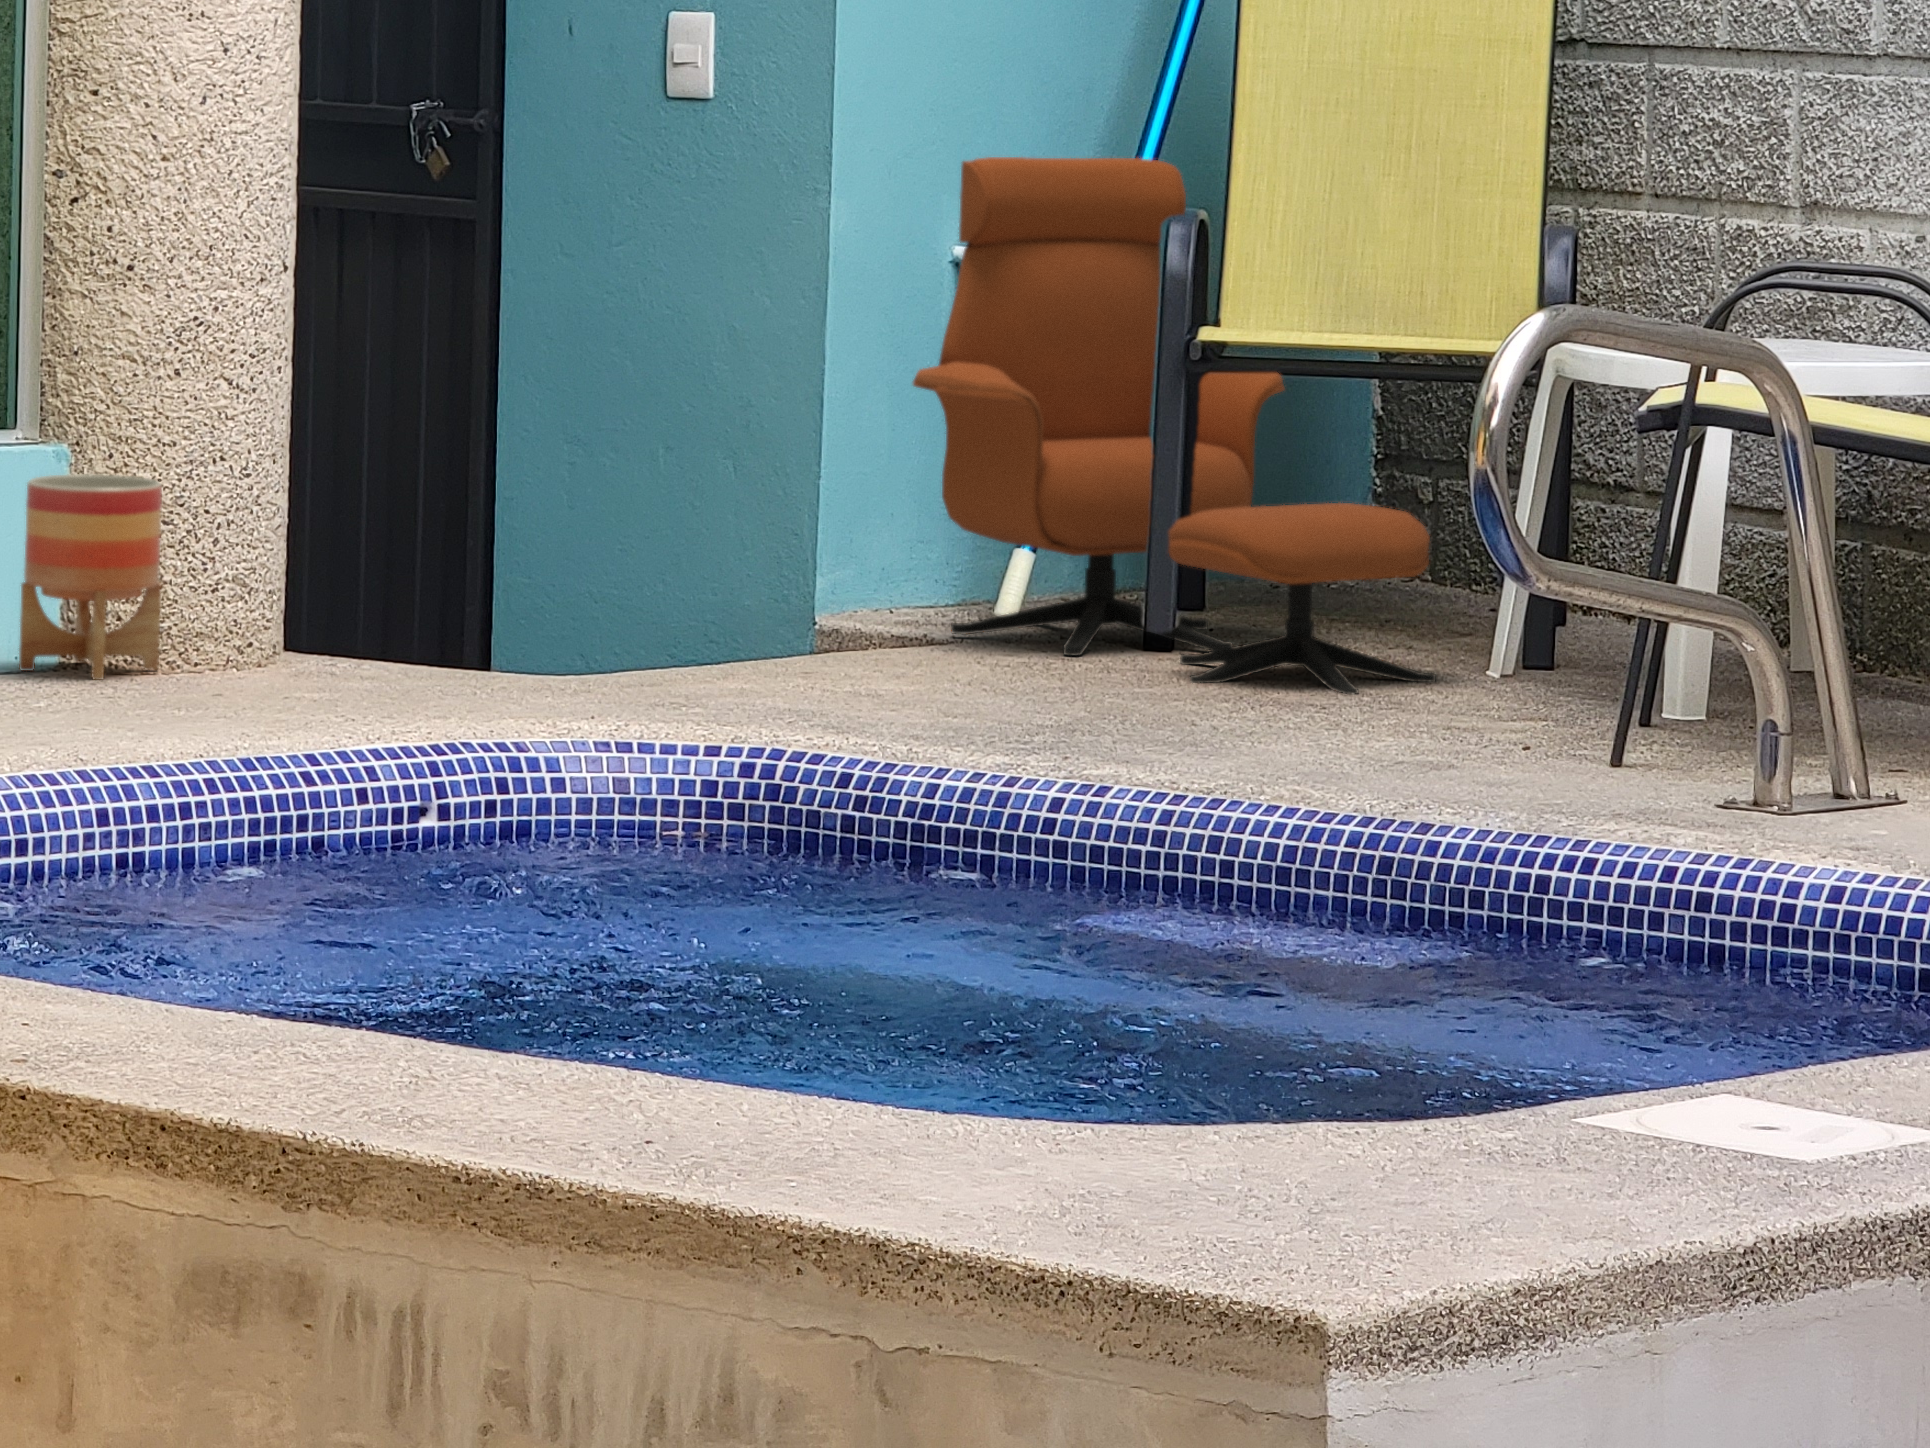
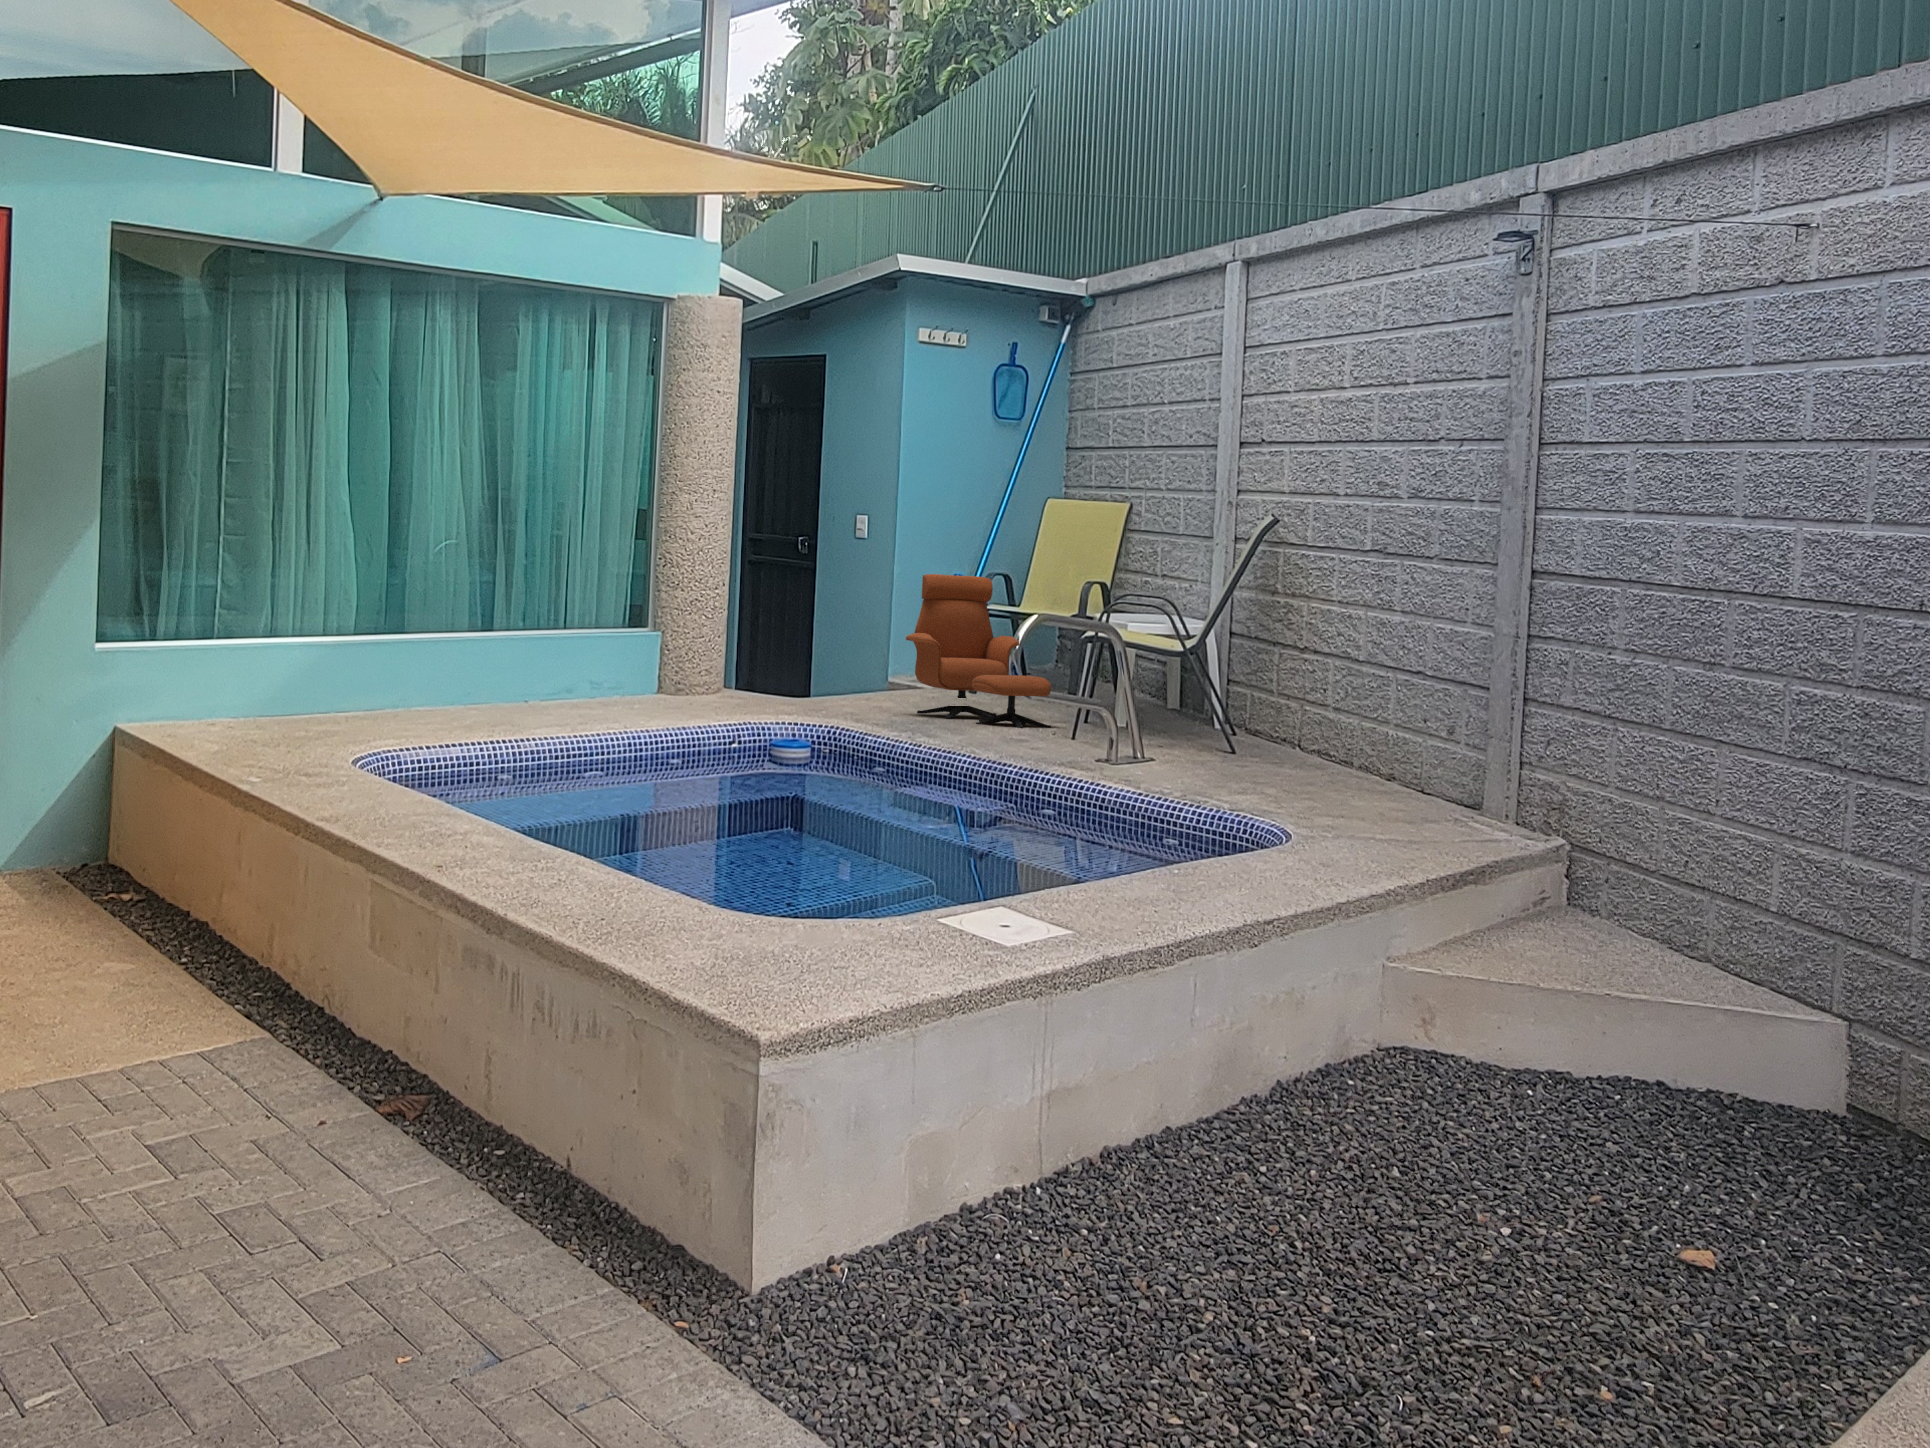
planter: present [19,474,162,680] -> none [638,652,679,708]

